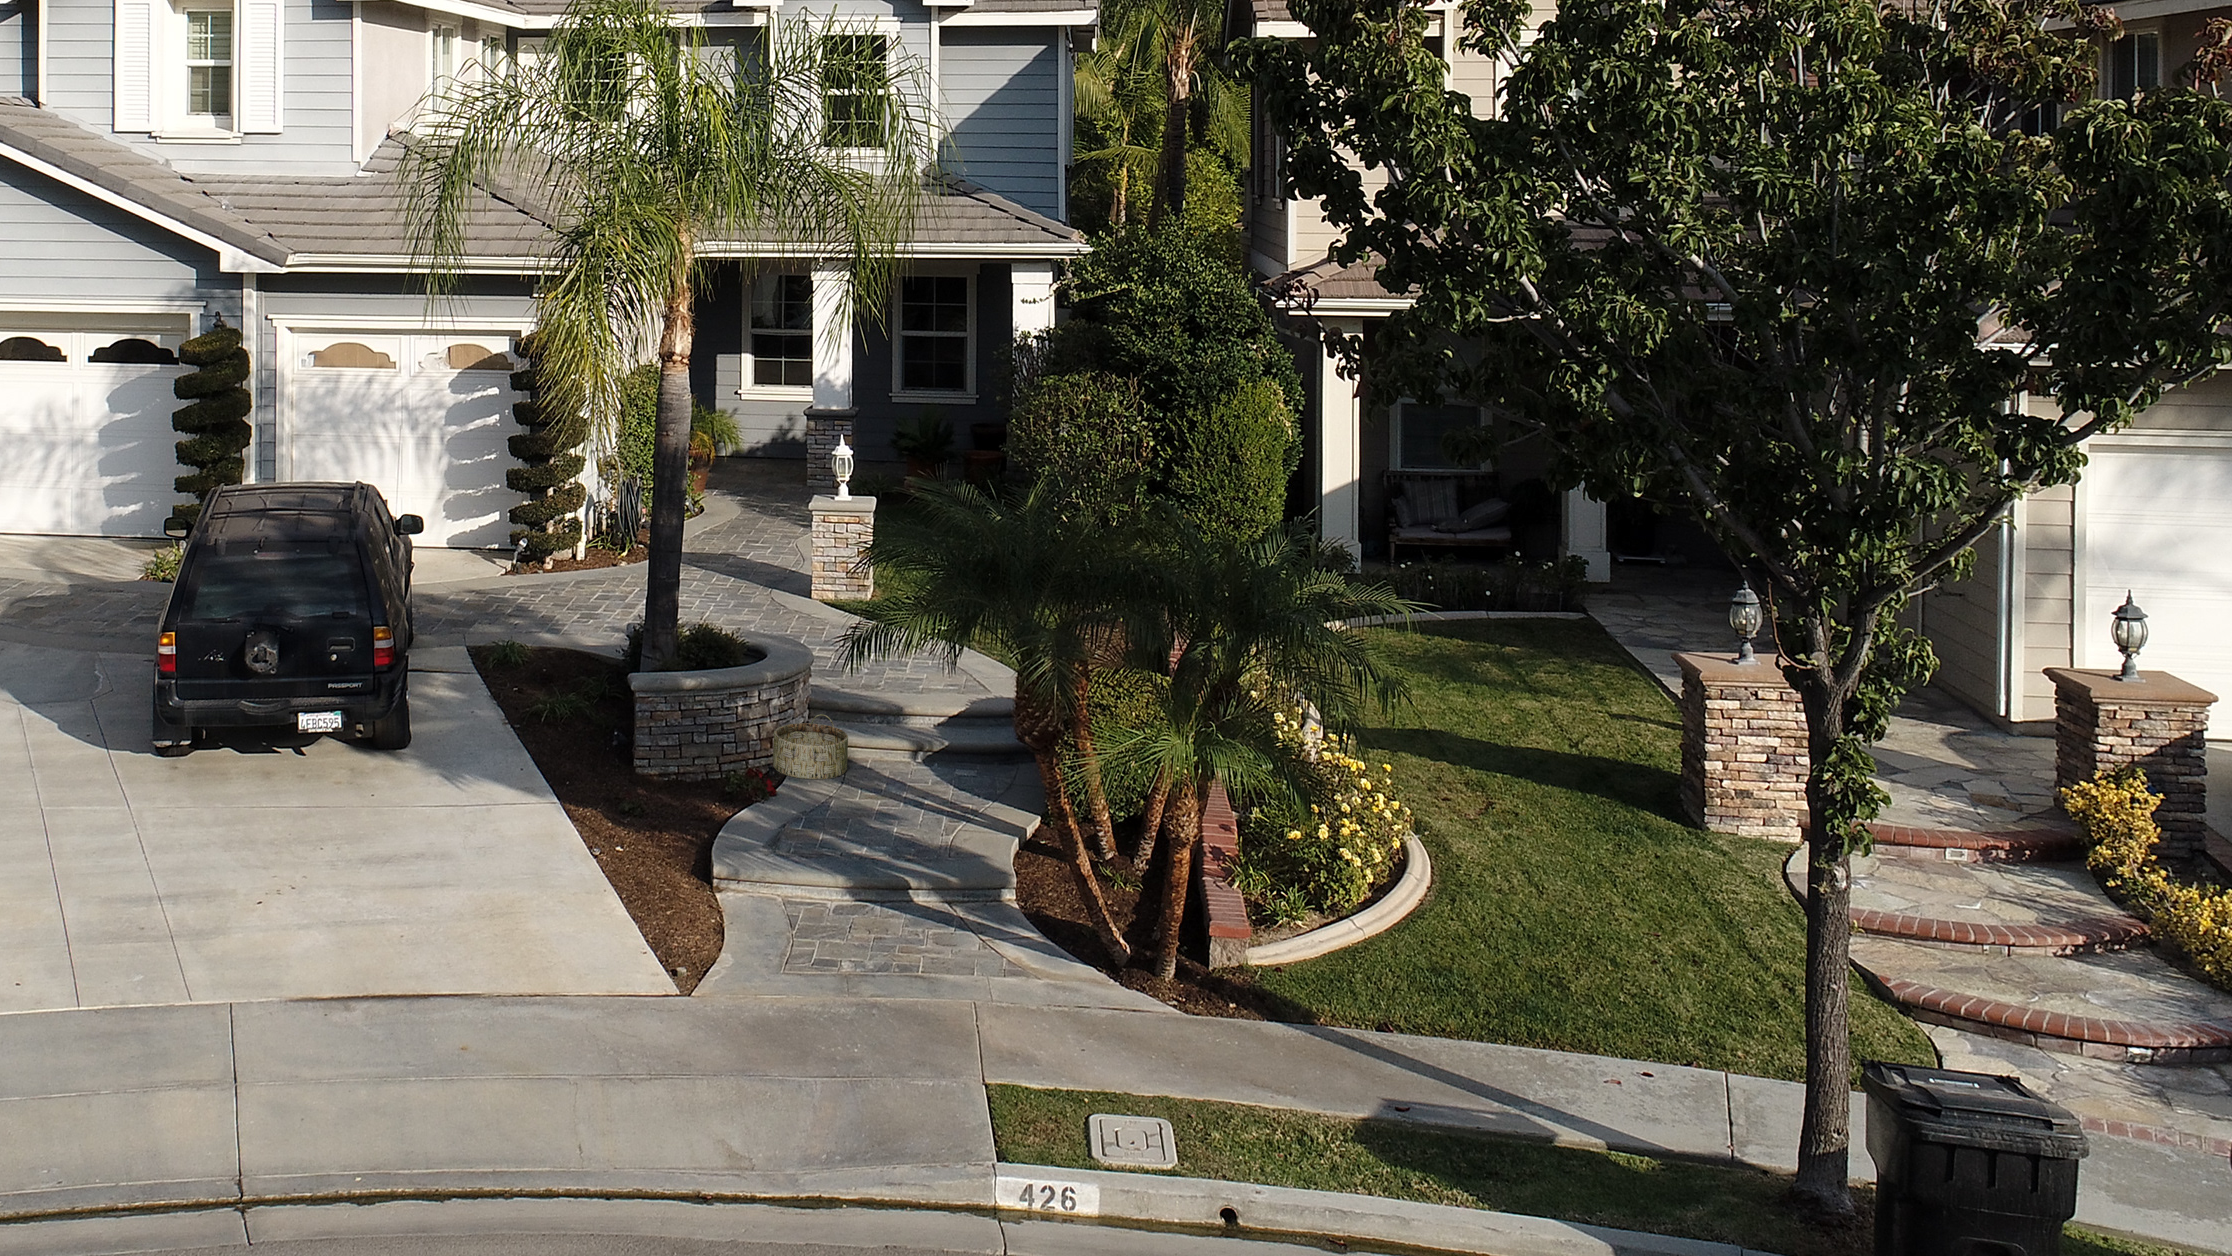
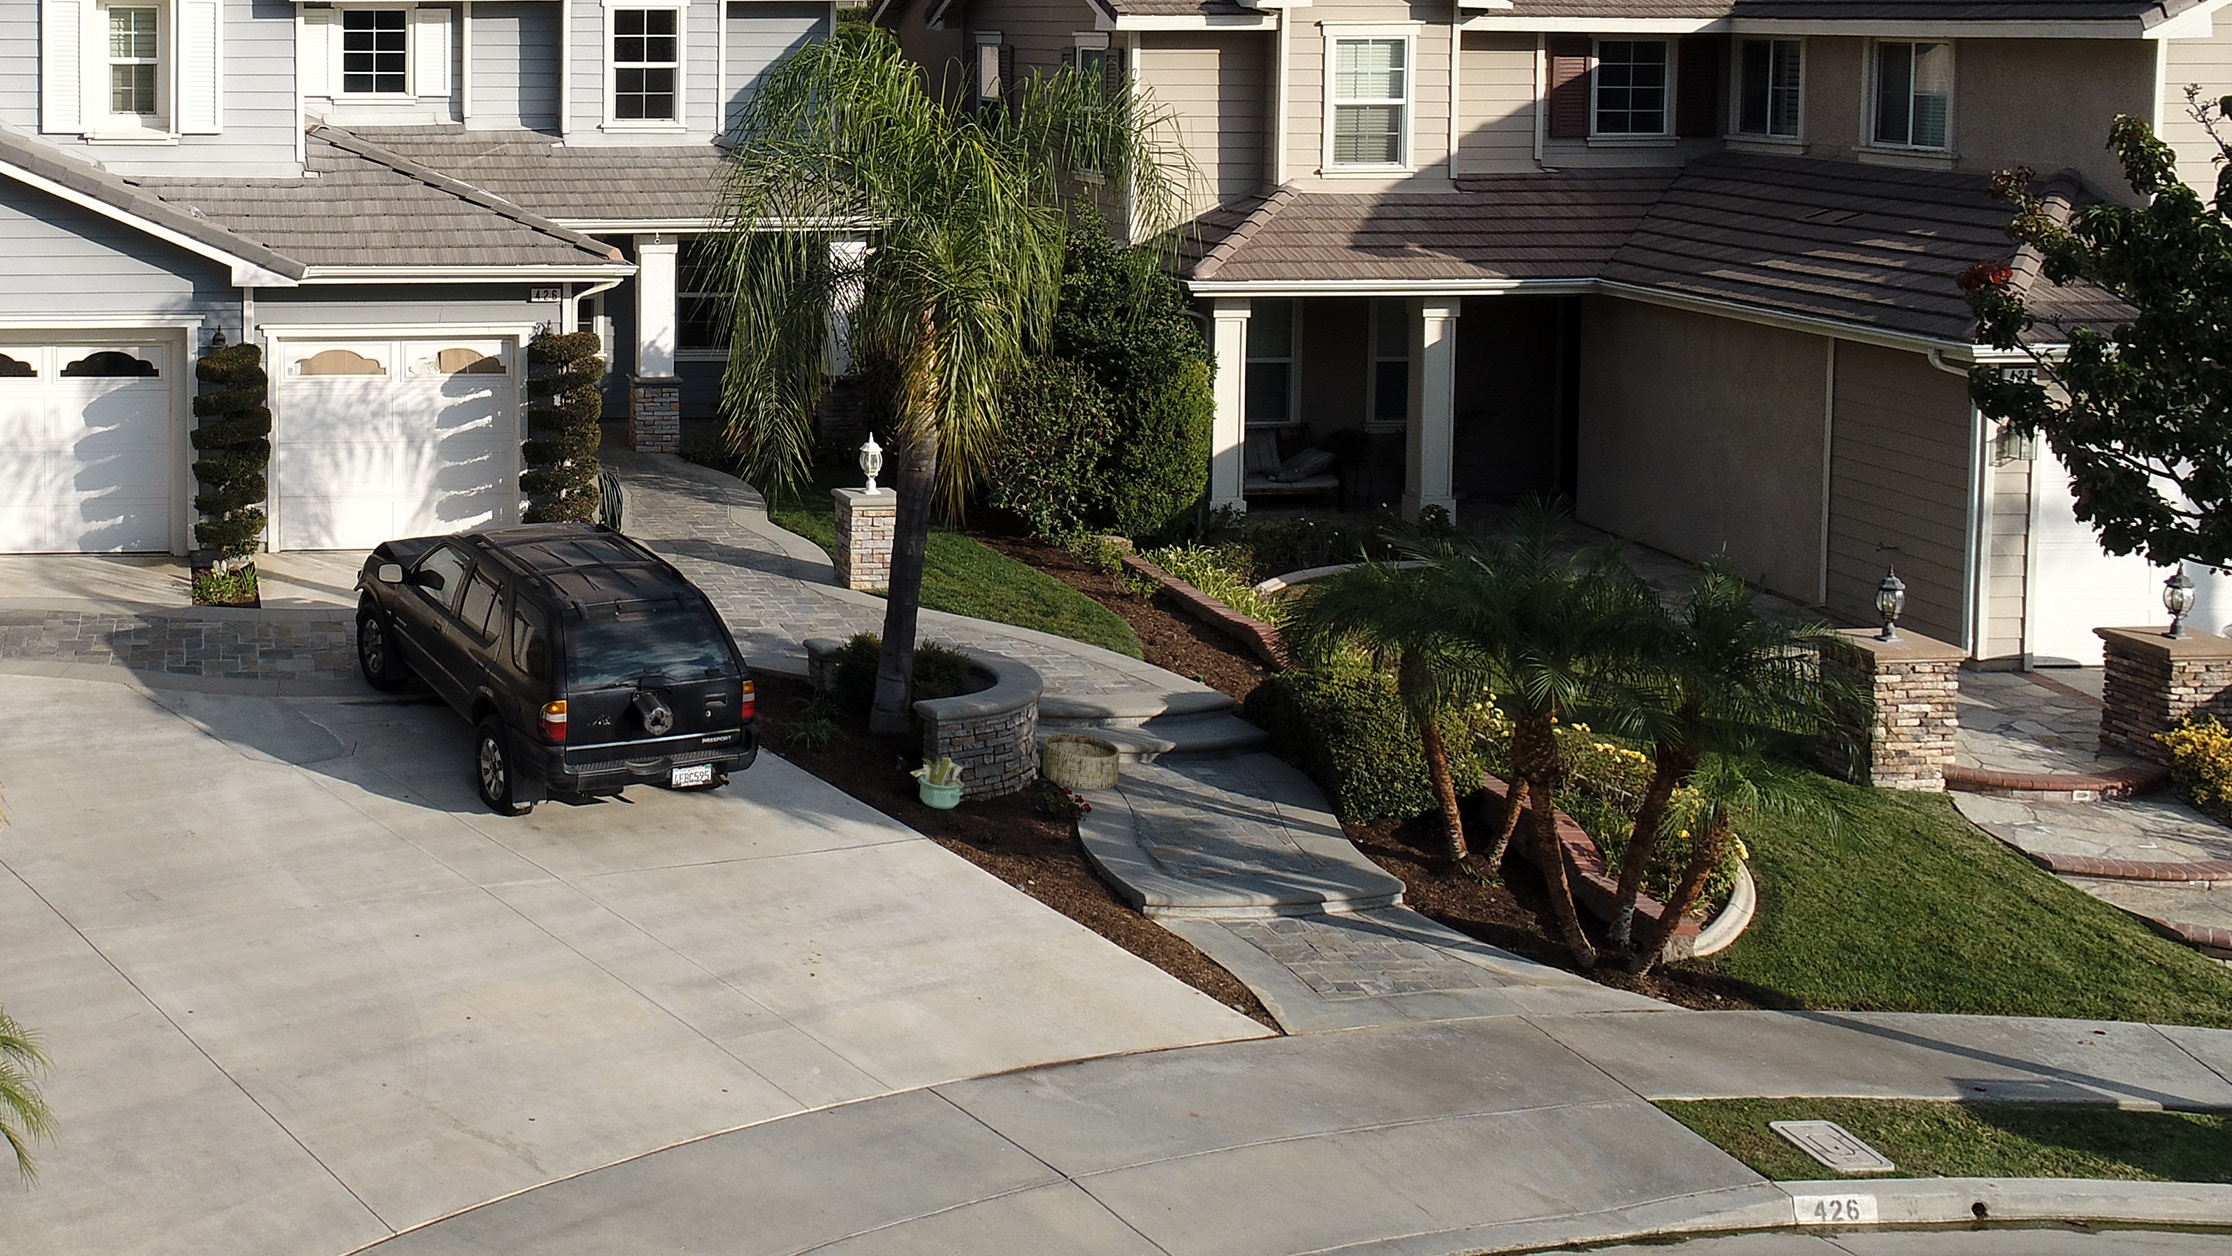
decorative plant: none [593,732,649,785] -> present [910,757,964,809]

